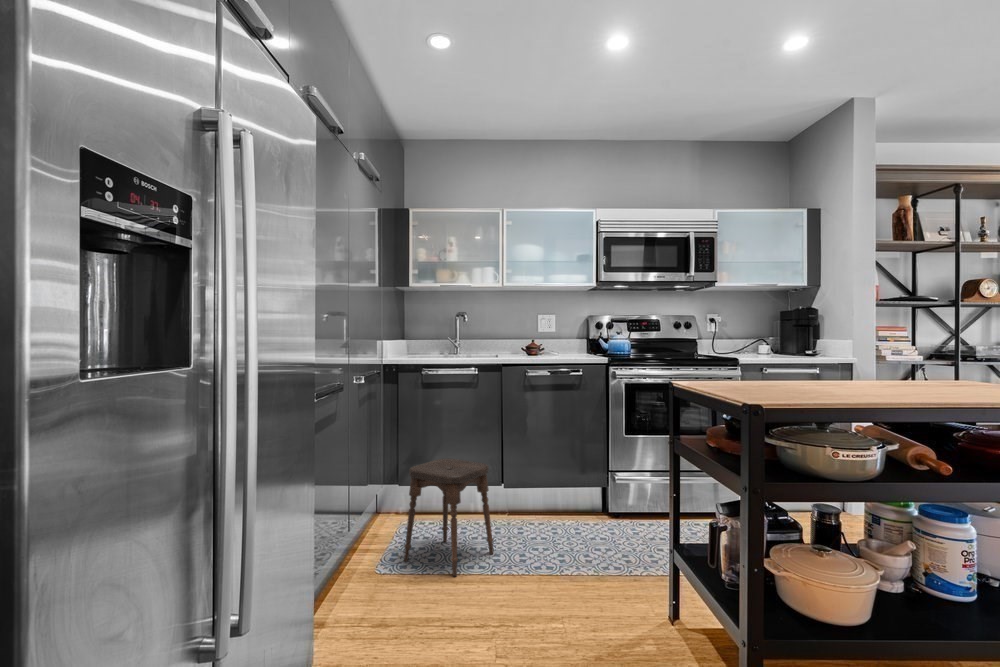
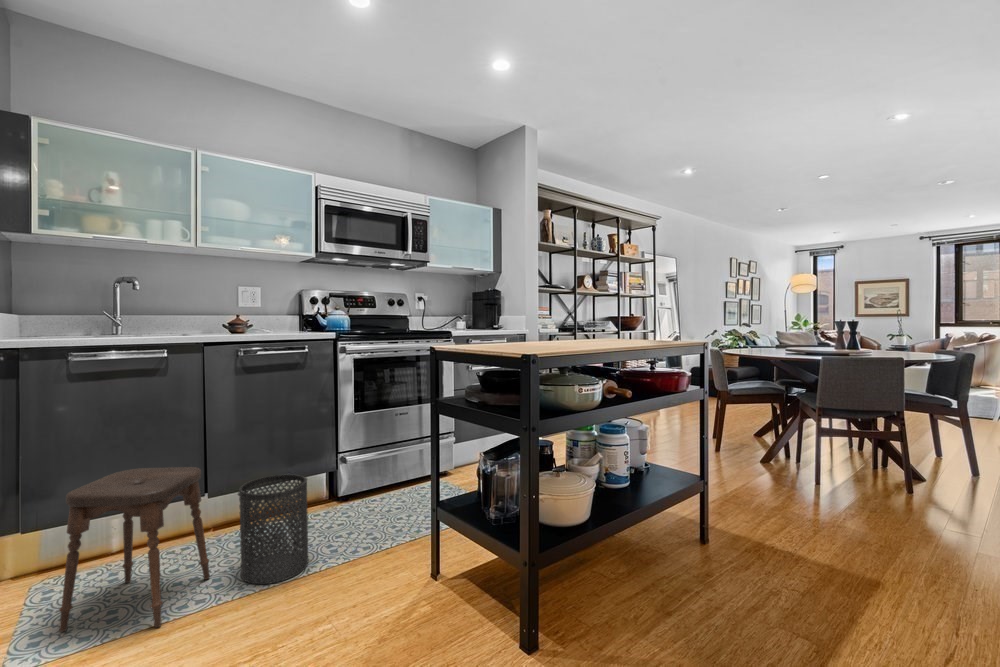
trash can: none [512,481,566,571] -> present [238,474,308,584]

